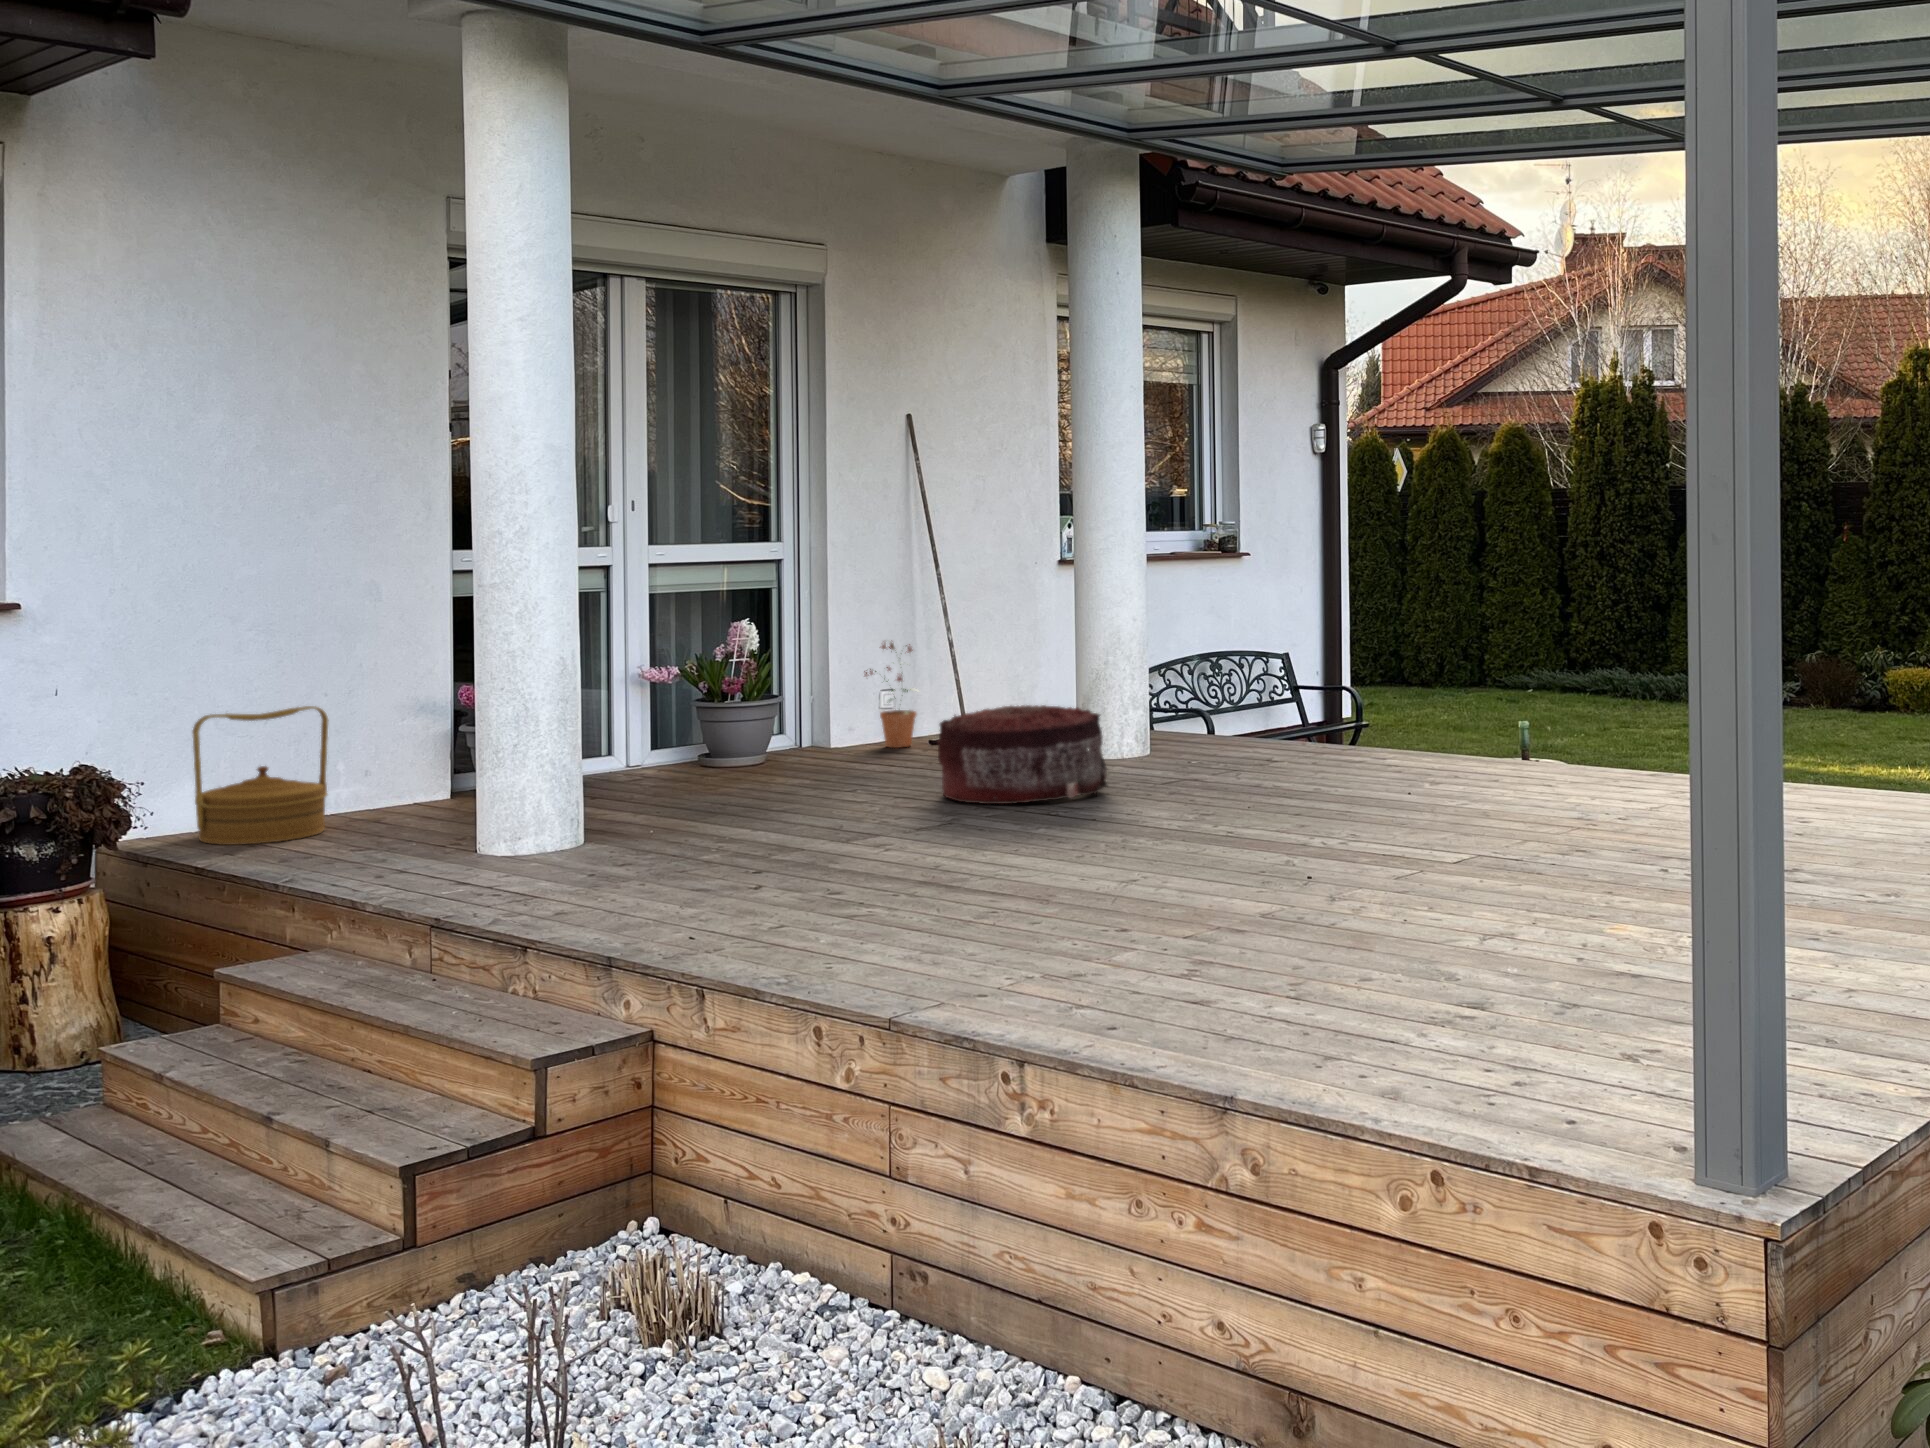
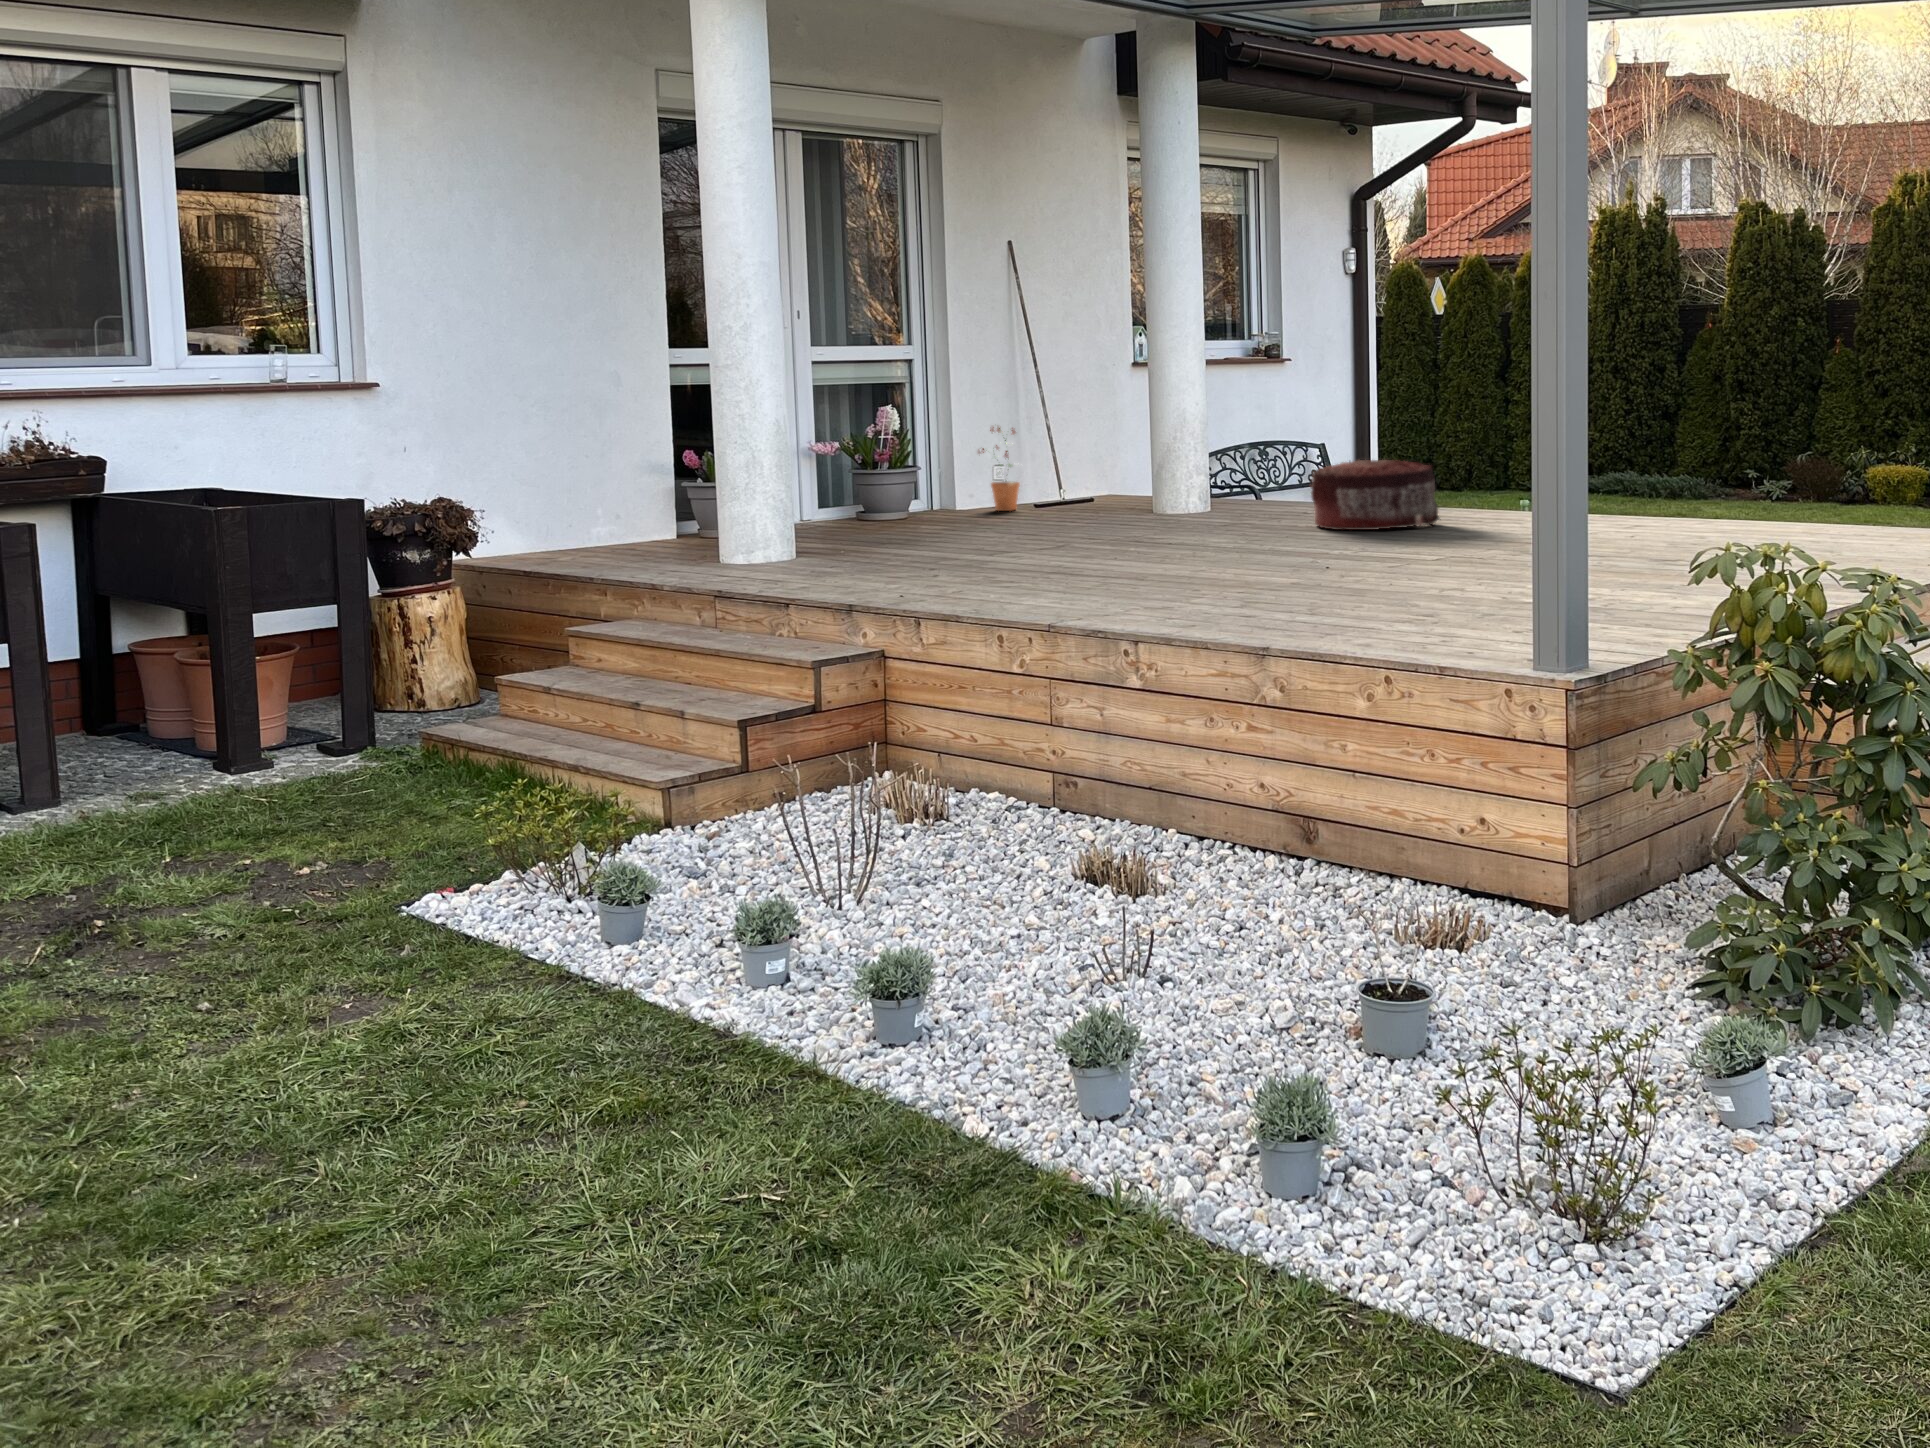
pouf: present [937,705,1107,804] -> present [1310,460,1439,530]
woven basket: present [192,706,329,845] -> none [503,462,597,561]

